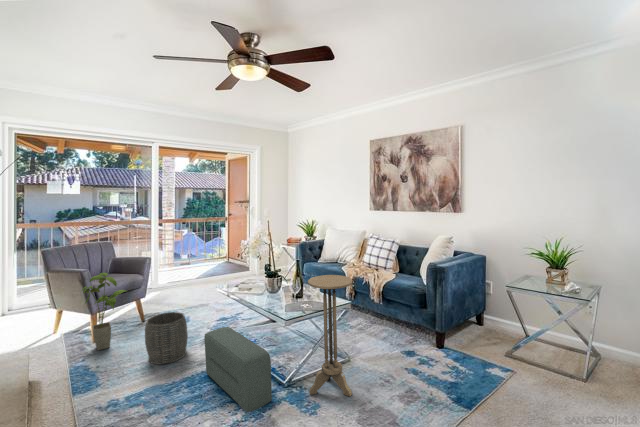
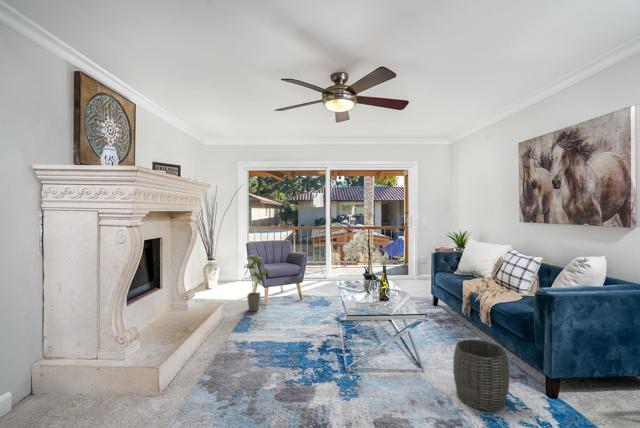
side table: present [308,275,352,396] -> none [354,273,399,400]
woven basket: present [145,312,188,364] -> present [453,339,509,411]
pouf: present [204,327,272,412] -> none [294,309,321,378]

